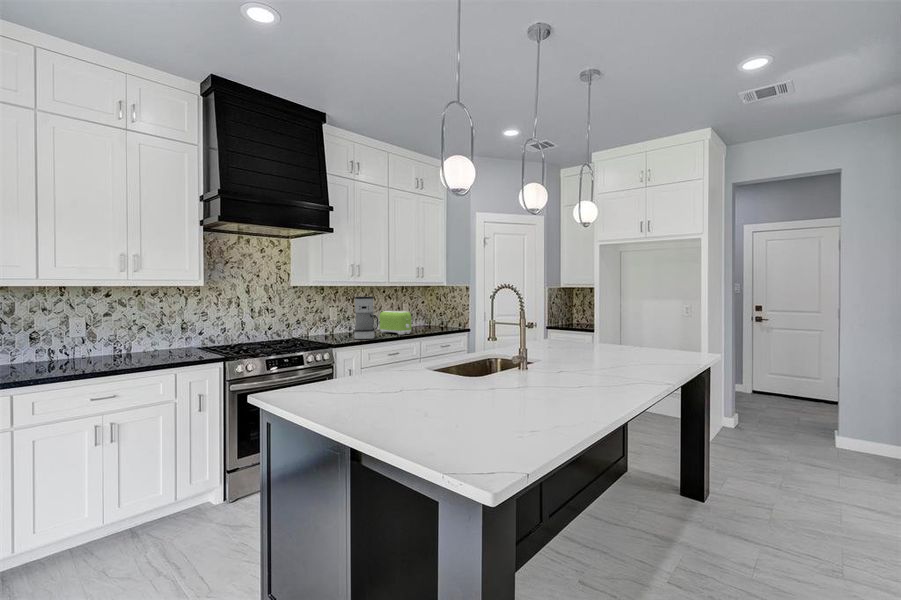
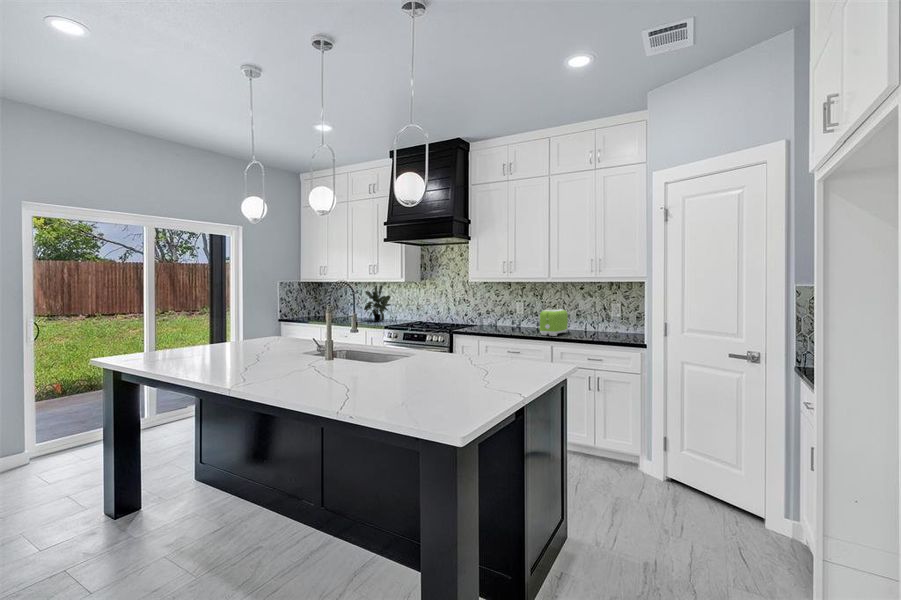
potted plant: none [96,292,177,360] -> present [364,285,391,321]
coffee maker: present [354,297,378,339] -> none [490,292,517,333]

